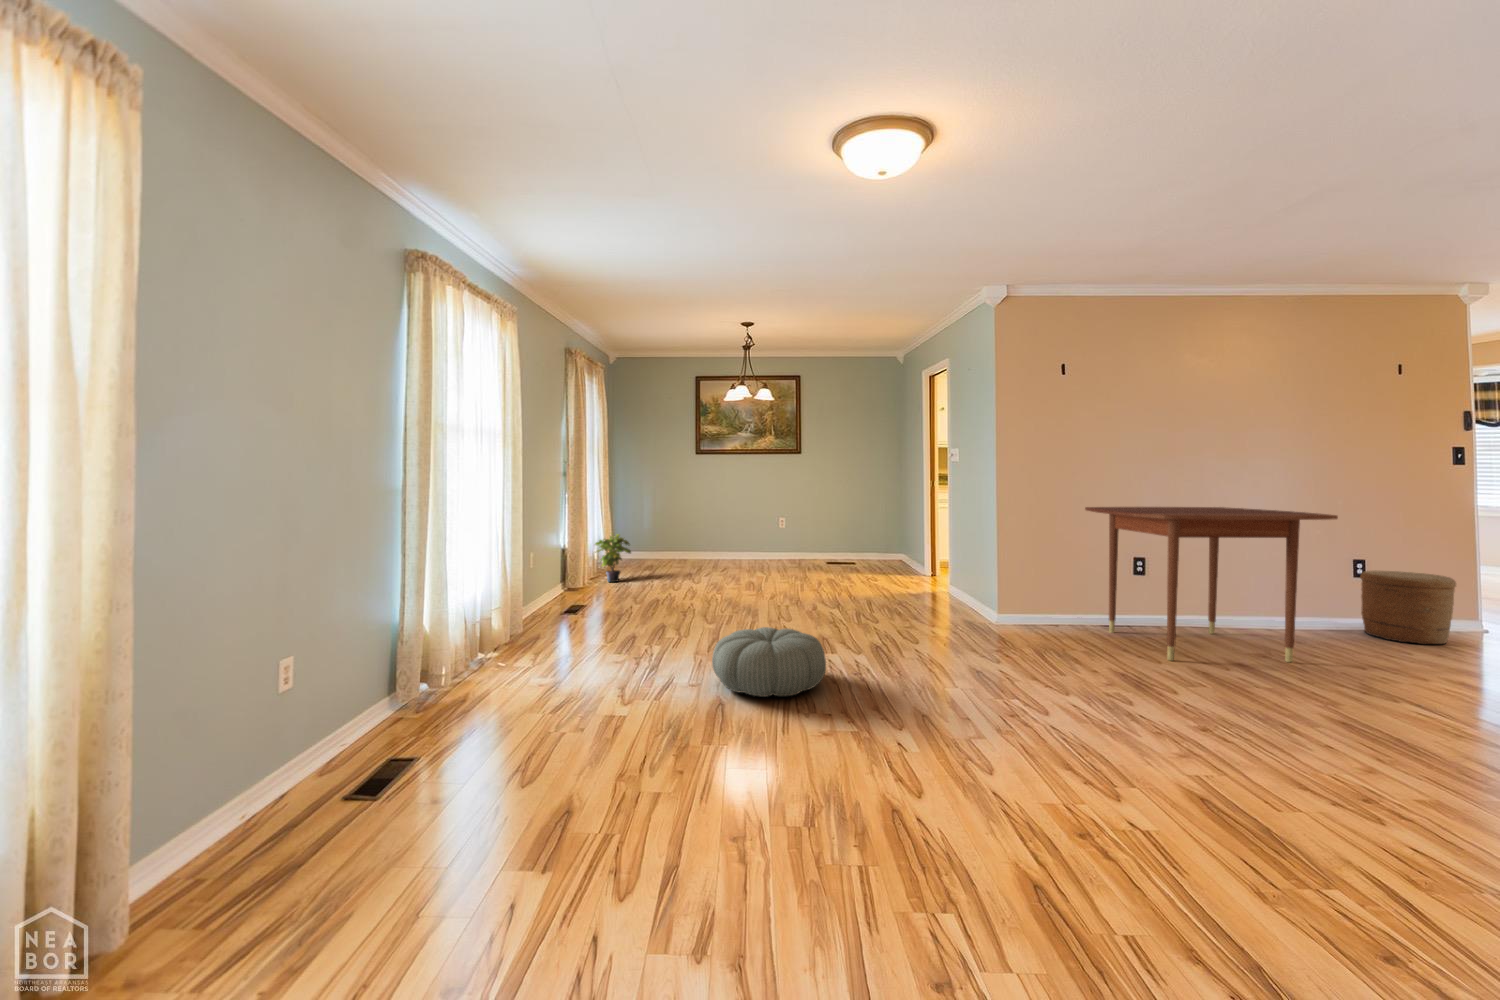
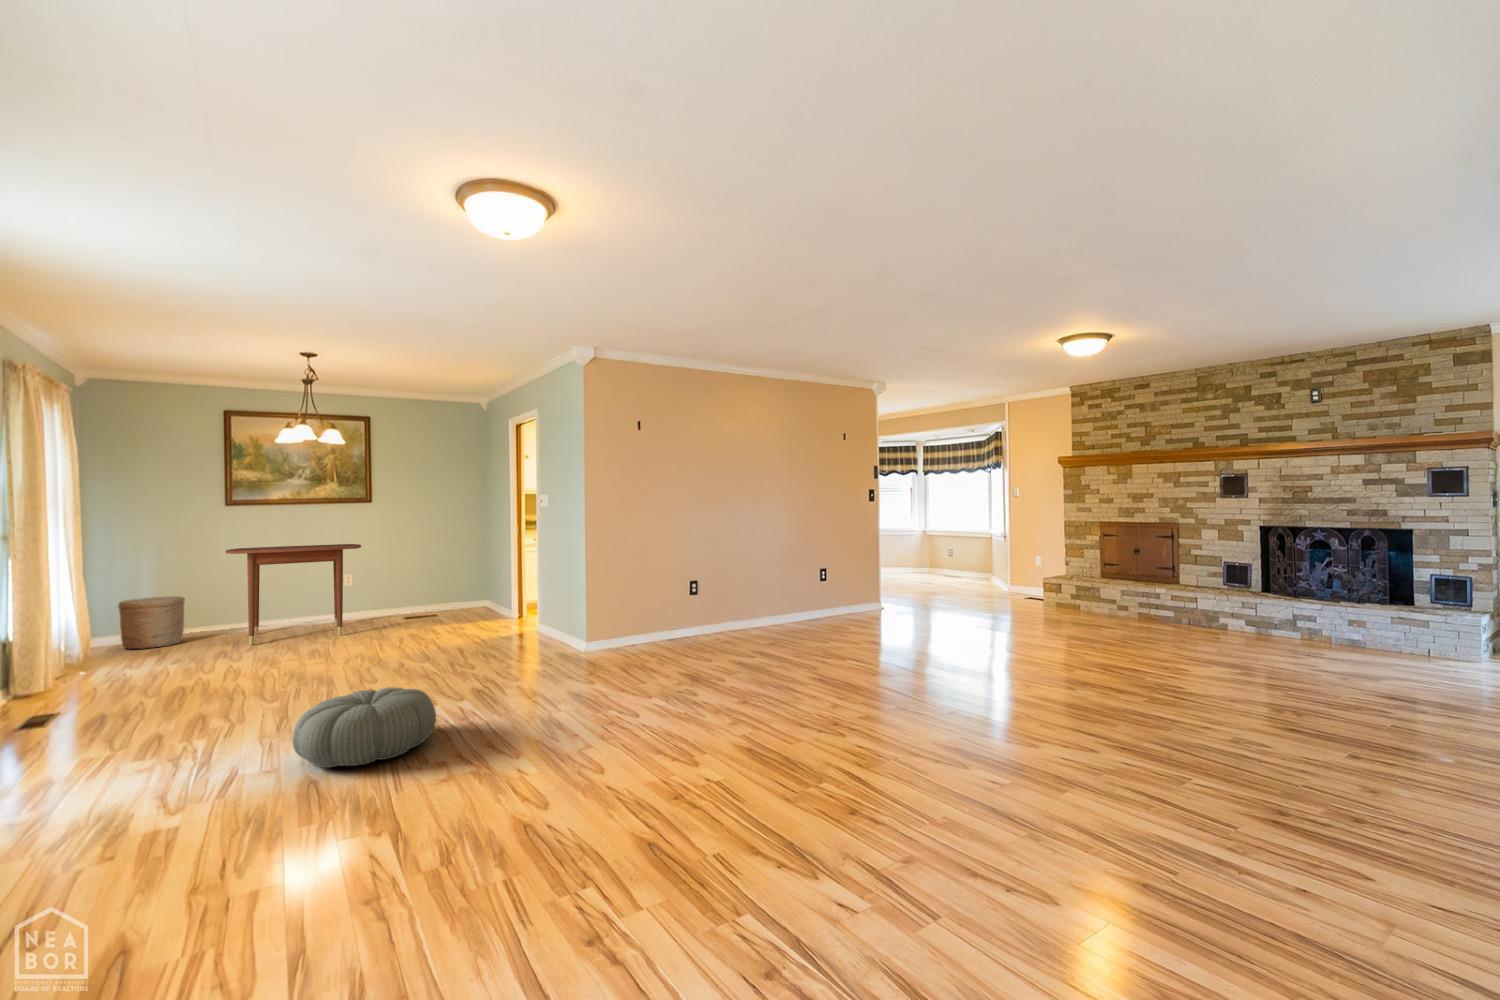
dining table: present [1085,507,1338,662] -> present [226,544,361,645]
potted plant: present [595,534,631,582] -> none [48,610,123,678]
woven basket: present [1360,570,1456,645] -> present [118,596,185,649]

